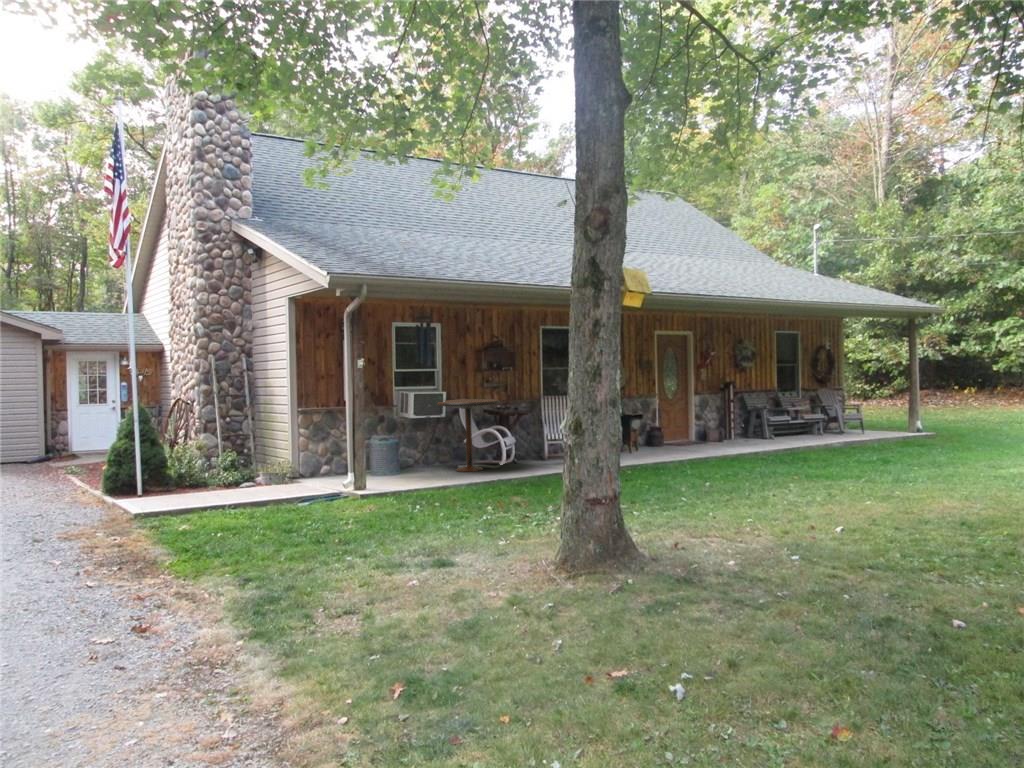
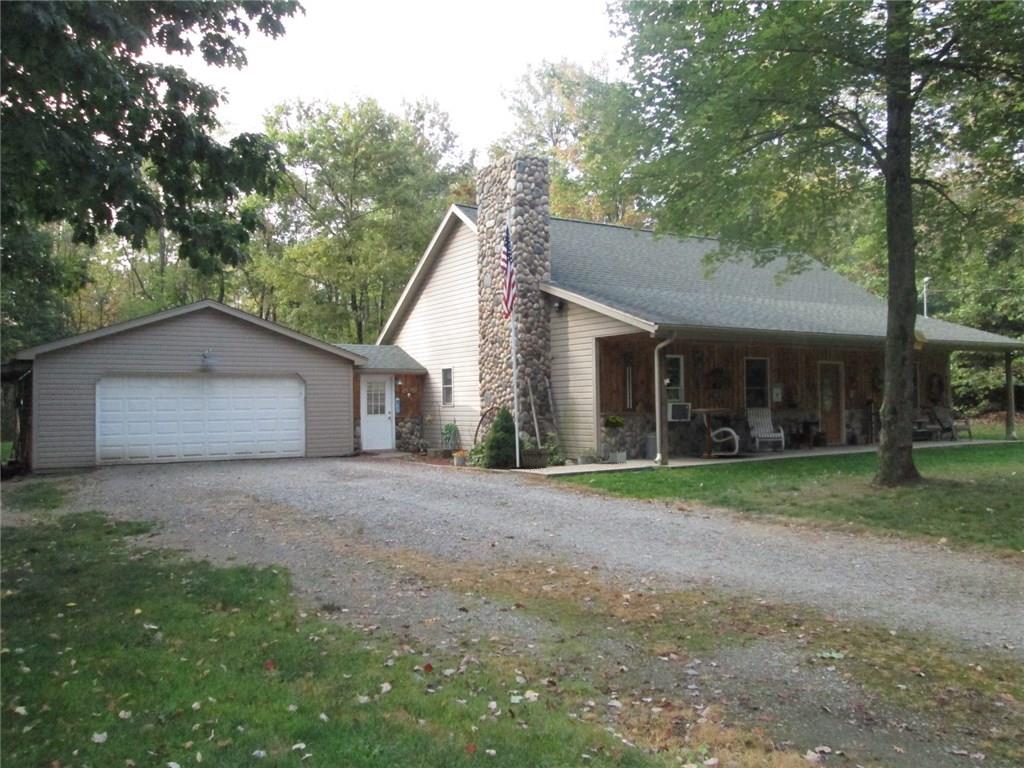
potted tree: none [294,413,329,485] -> present [604,416,626,463]
wooden bucket: none [140,459,190,500] -> present [521,447,549,468]

